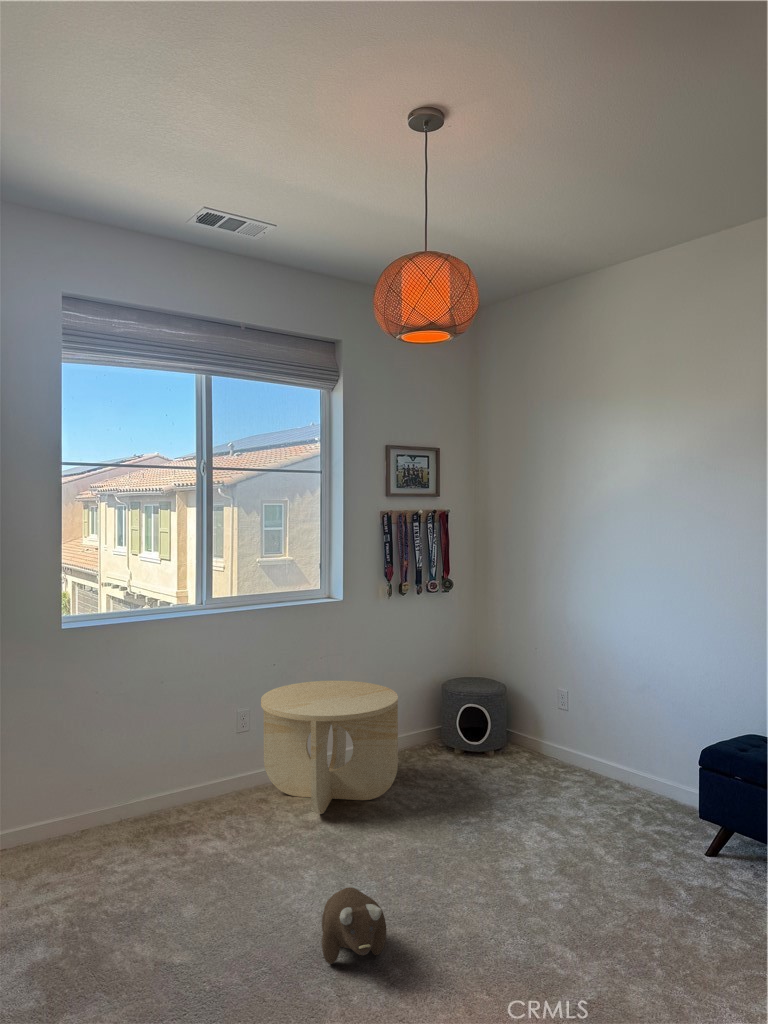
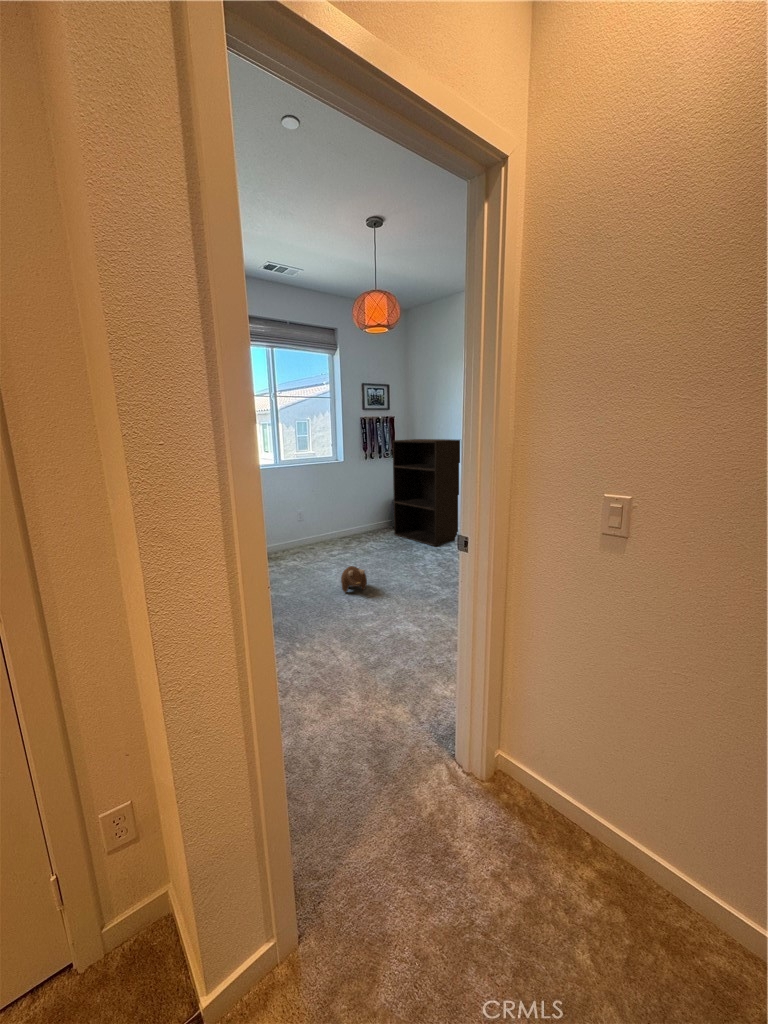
bookshelf: none [446,558,596,806] -> present [393,439,460,546]
side table: present [261,680,398,814] -> none [308,498,371,552]

